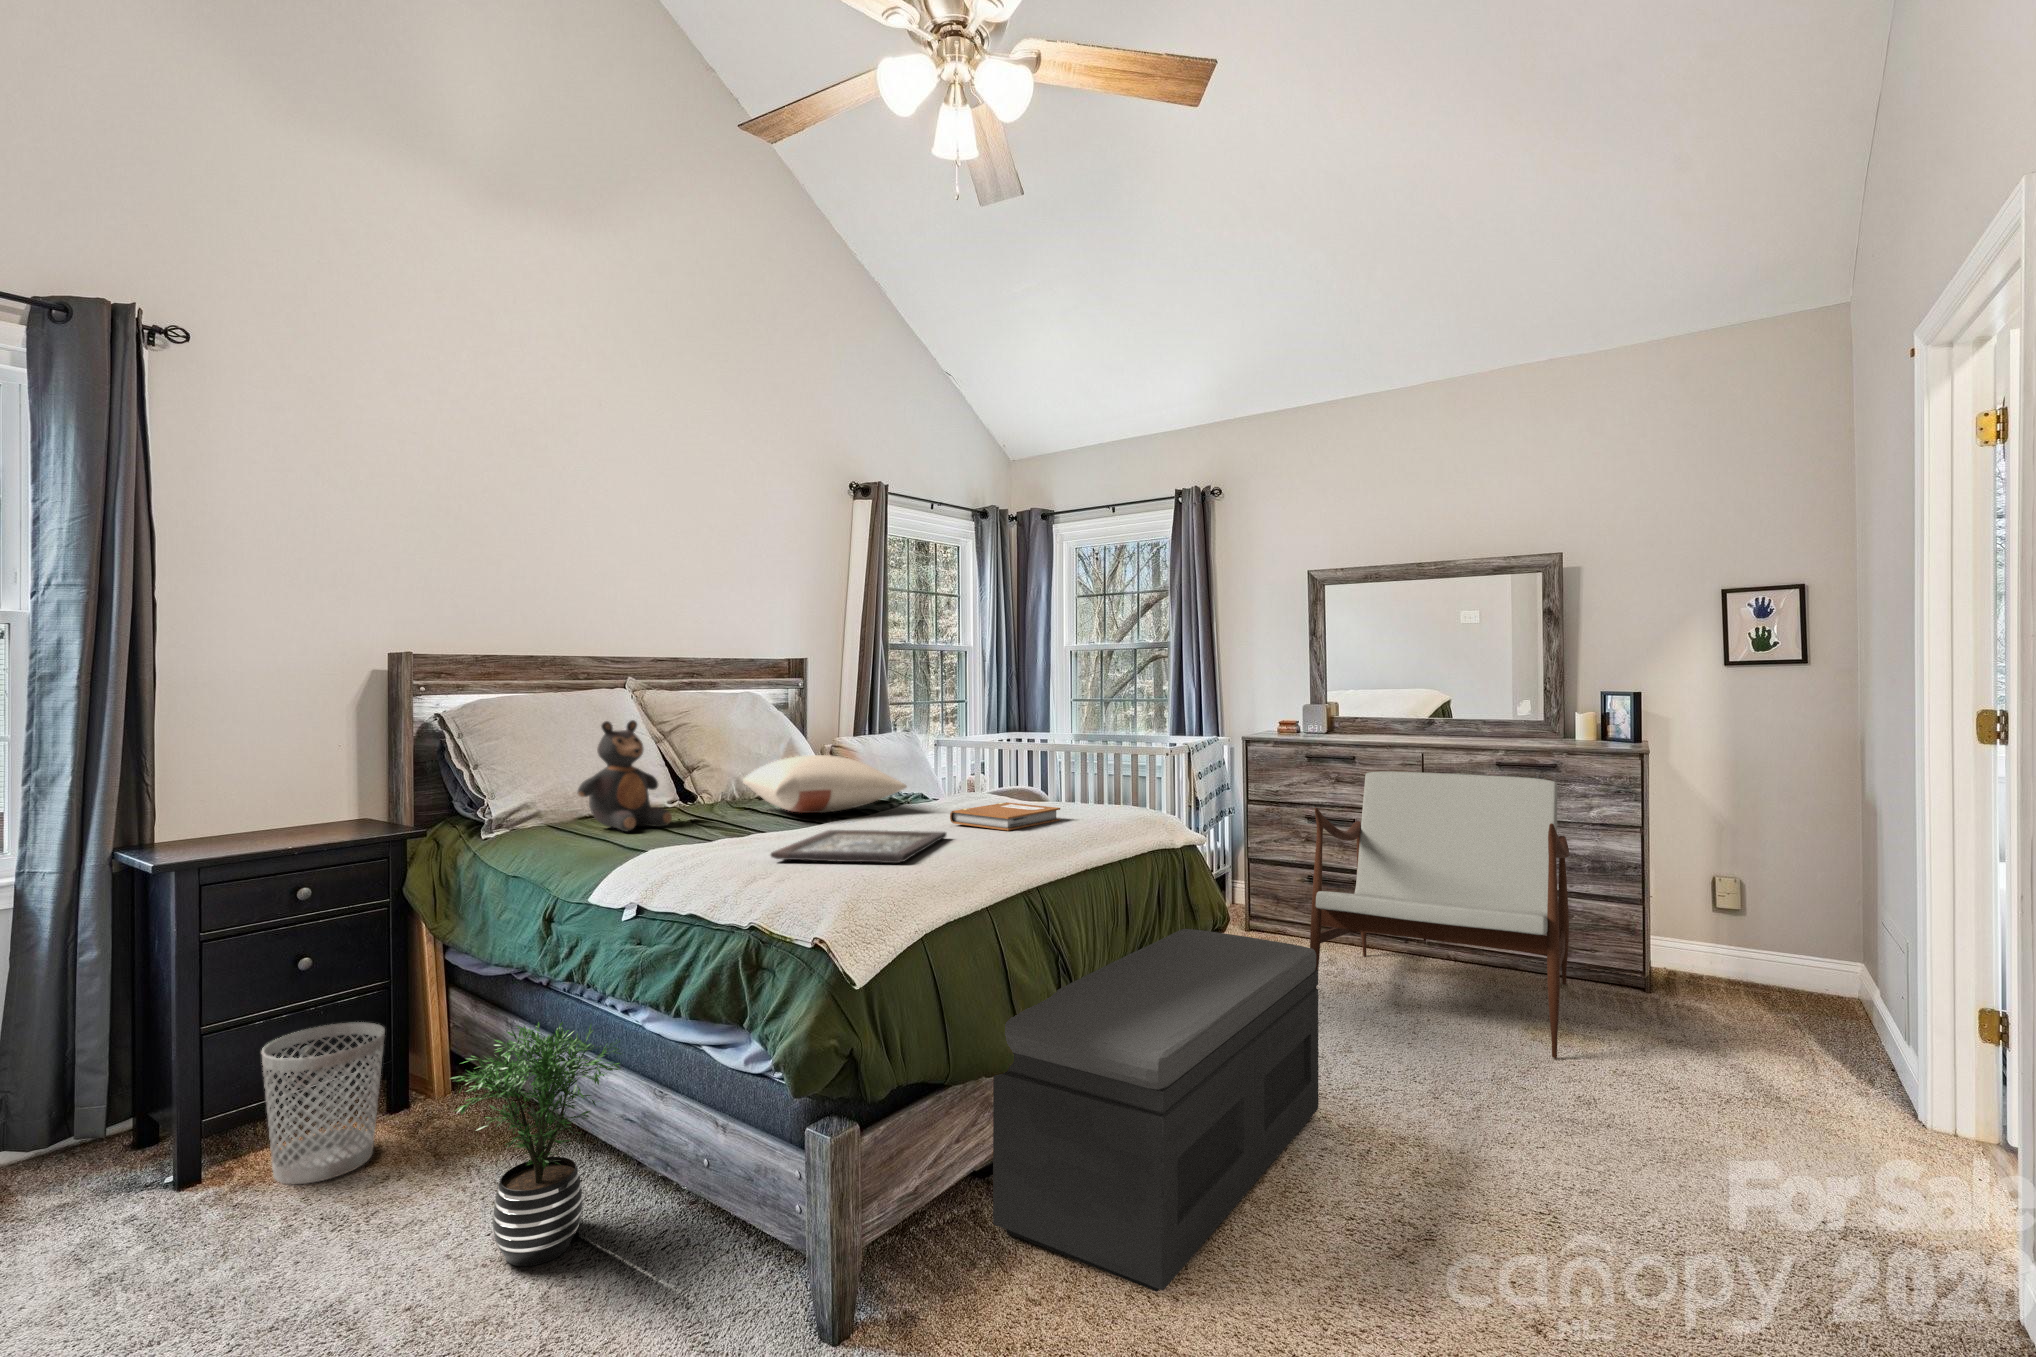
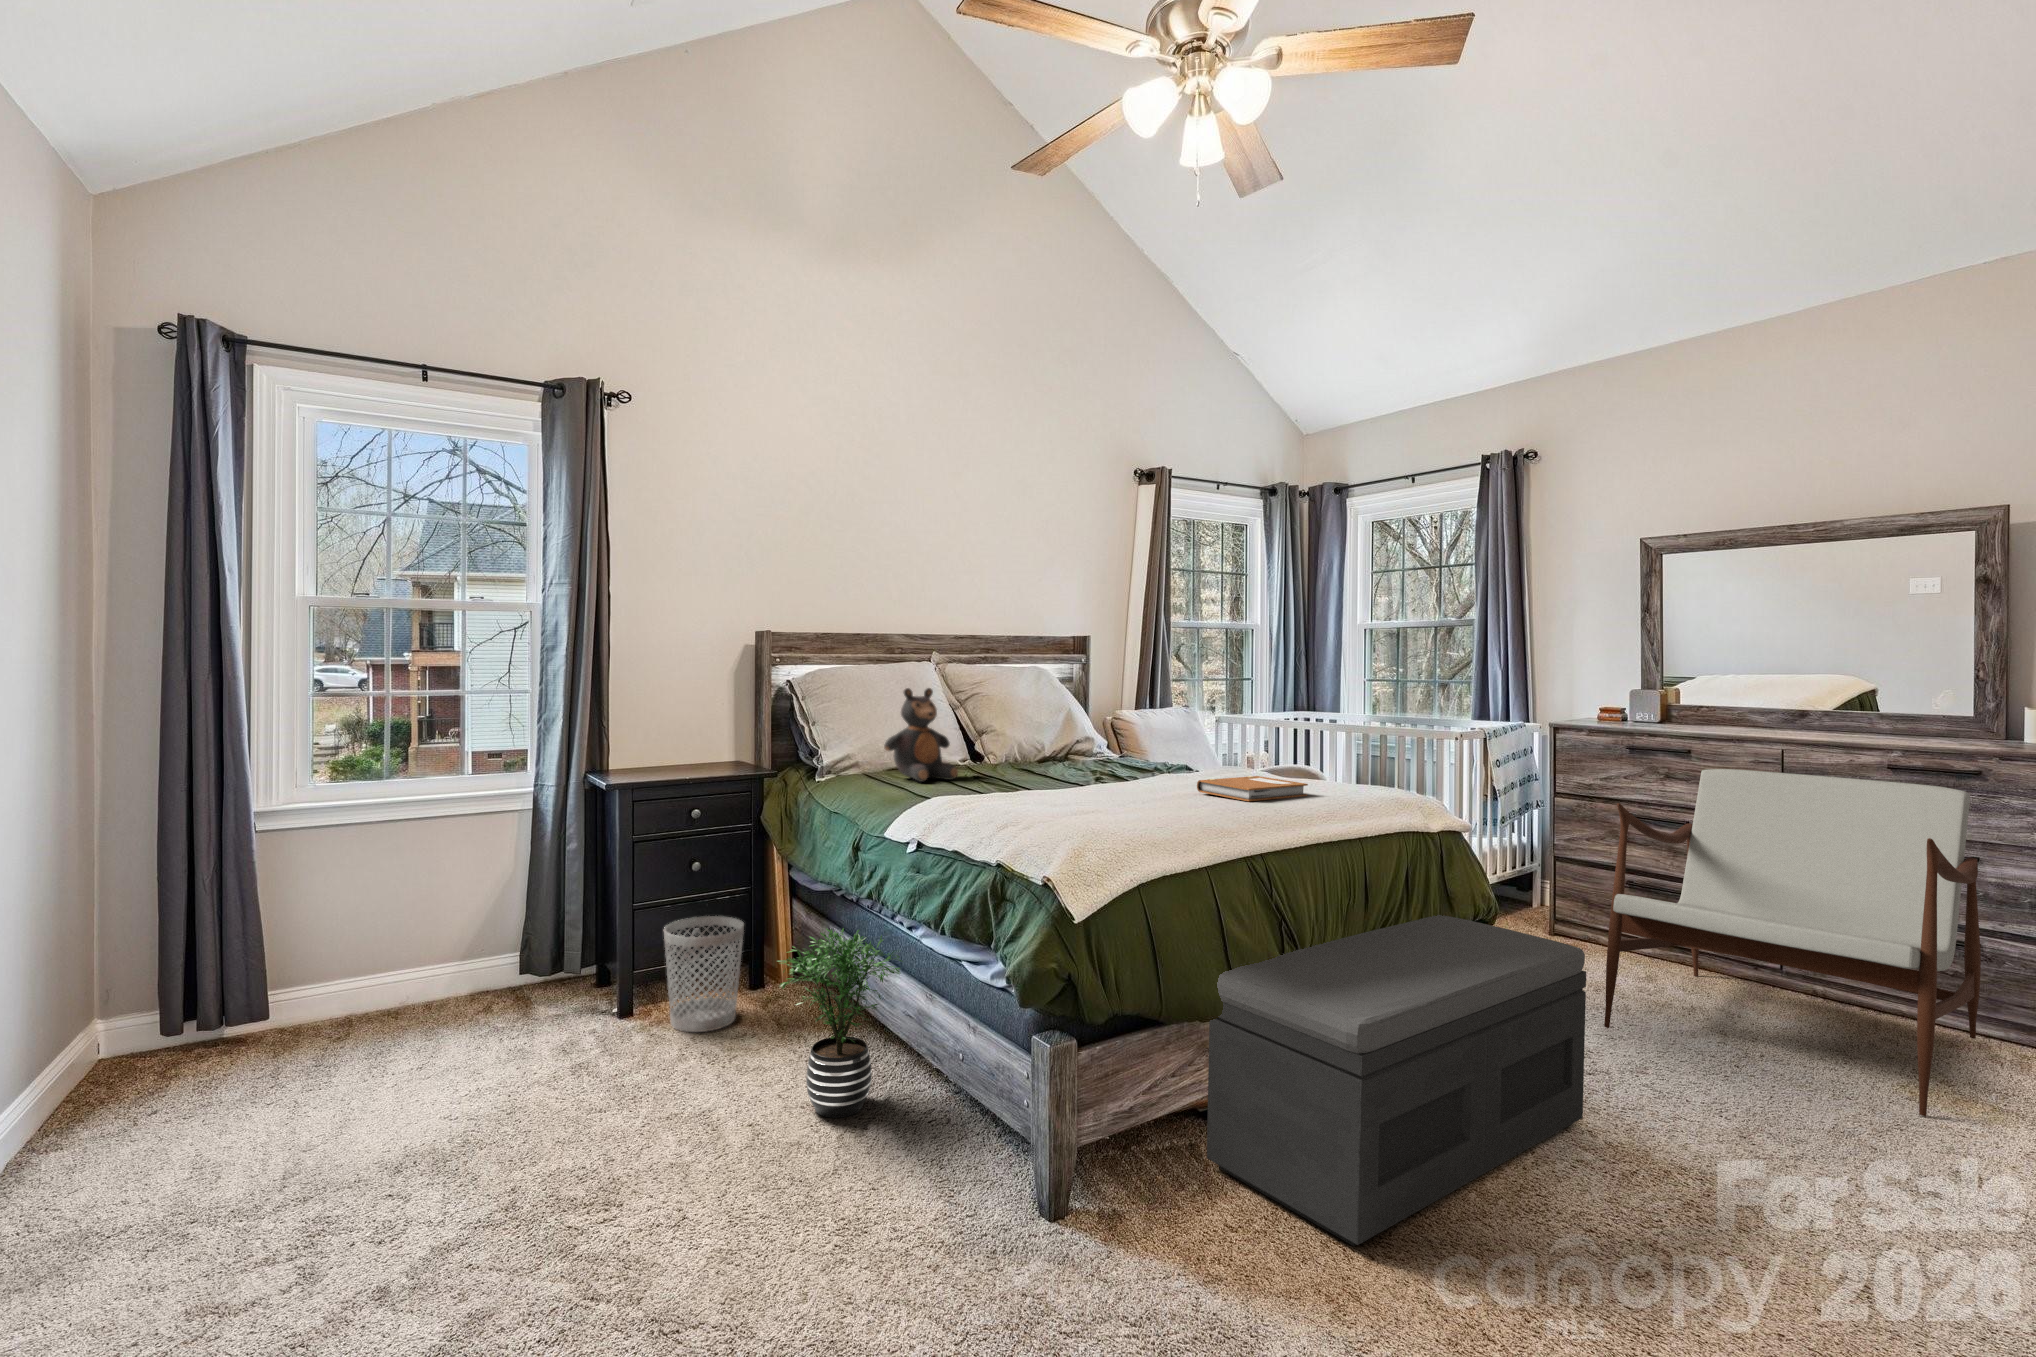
pillow: present [743,755,907,813] -> none [1022,725,1164,776]
tray: present [771,830,946,863] -> none [1023,790,1186,821]

